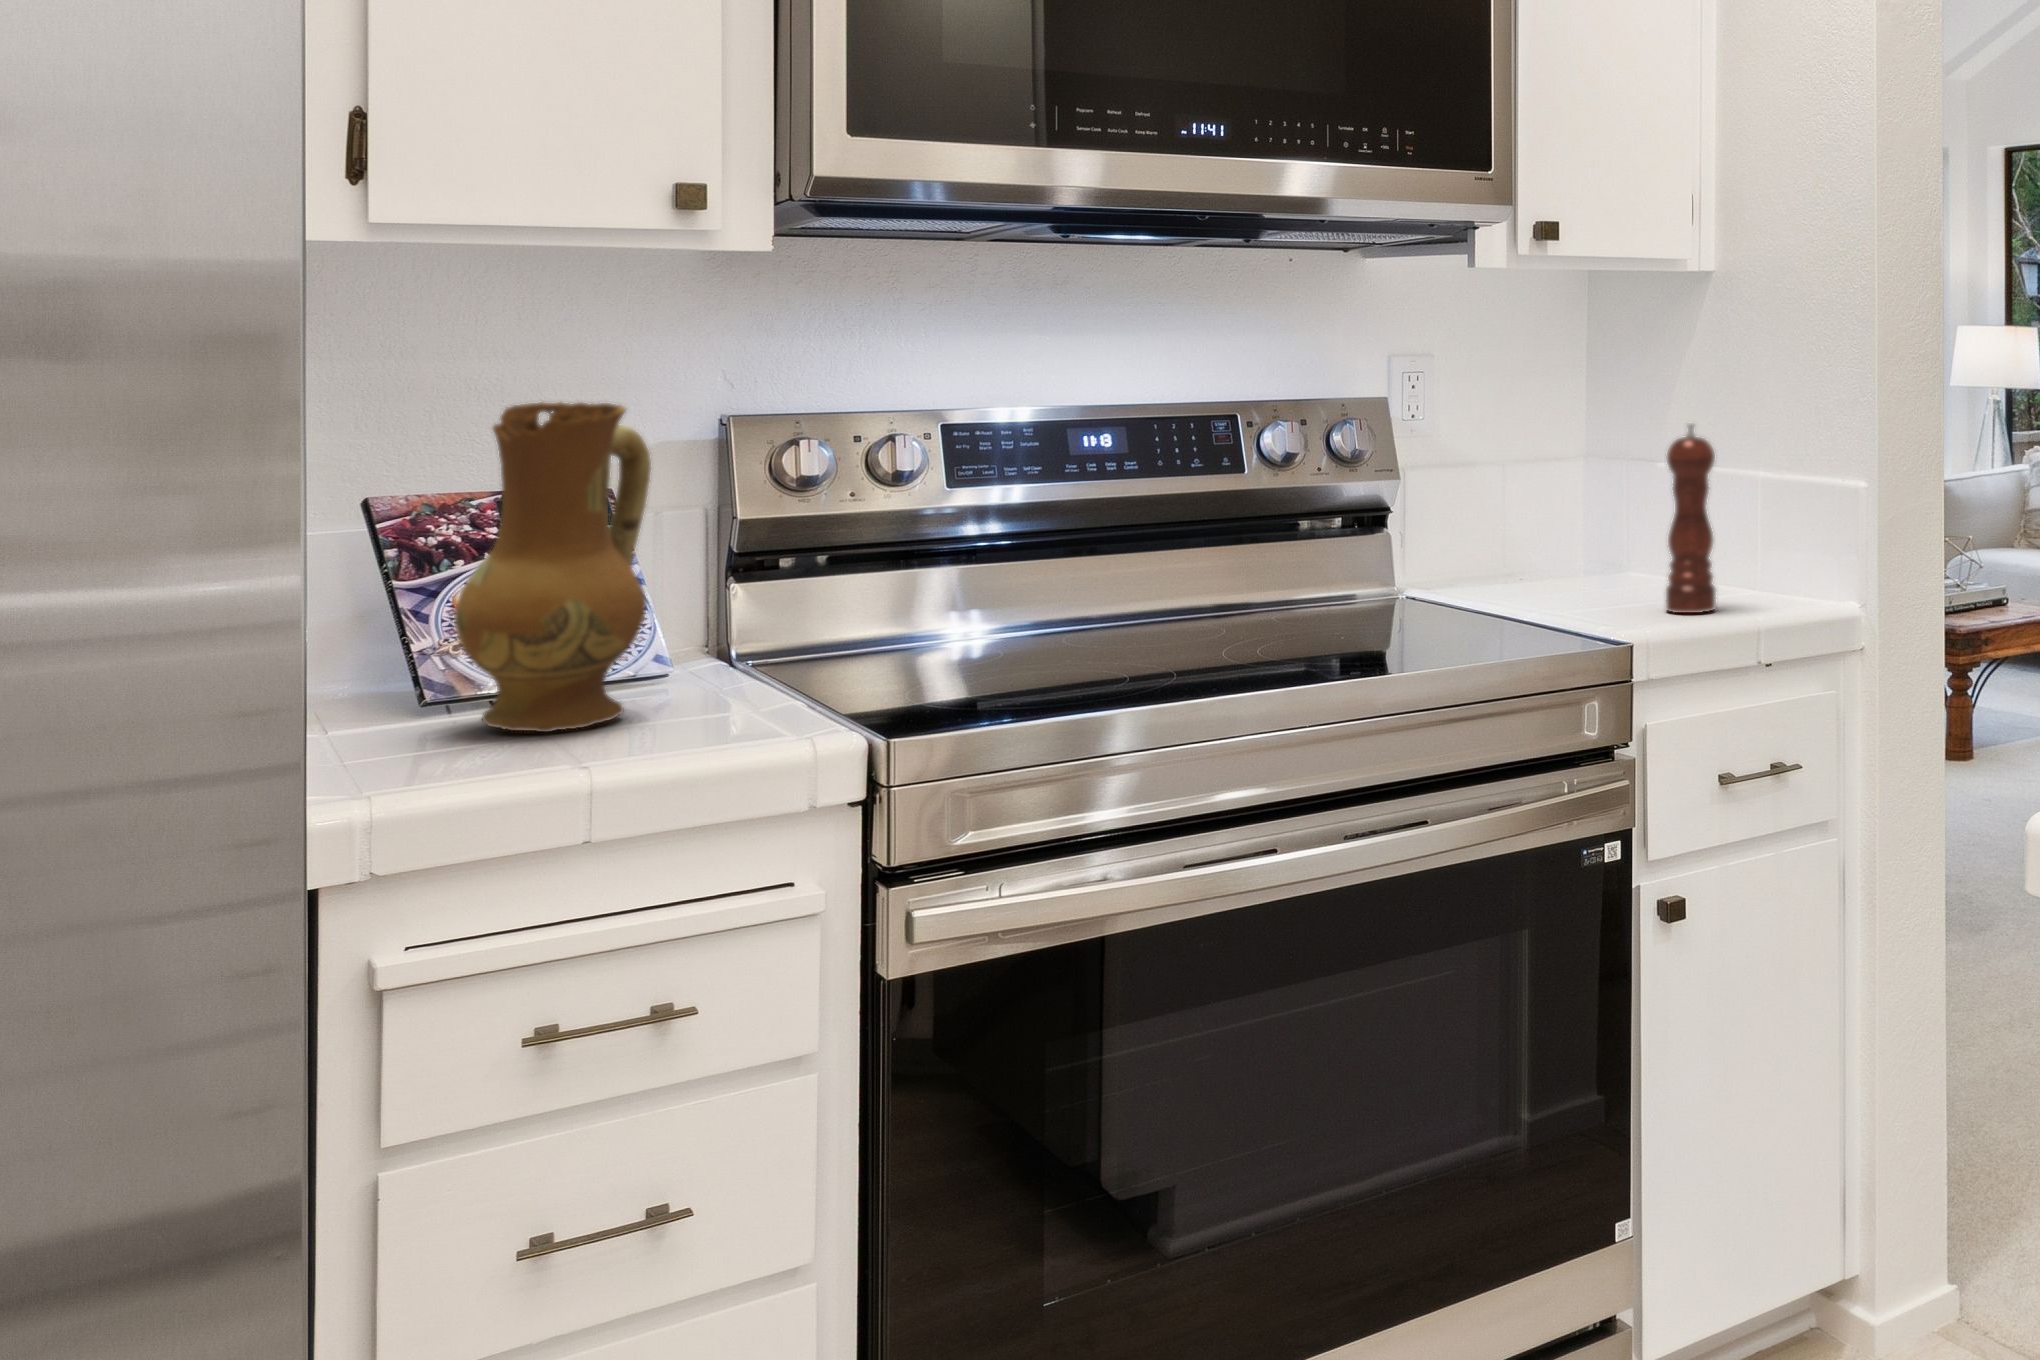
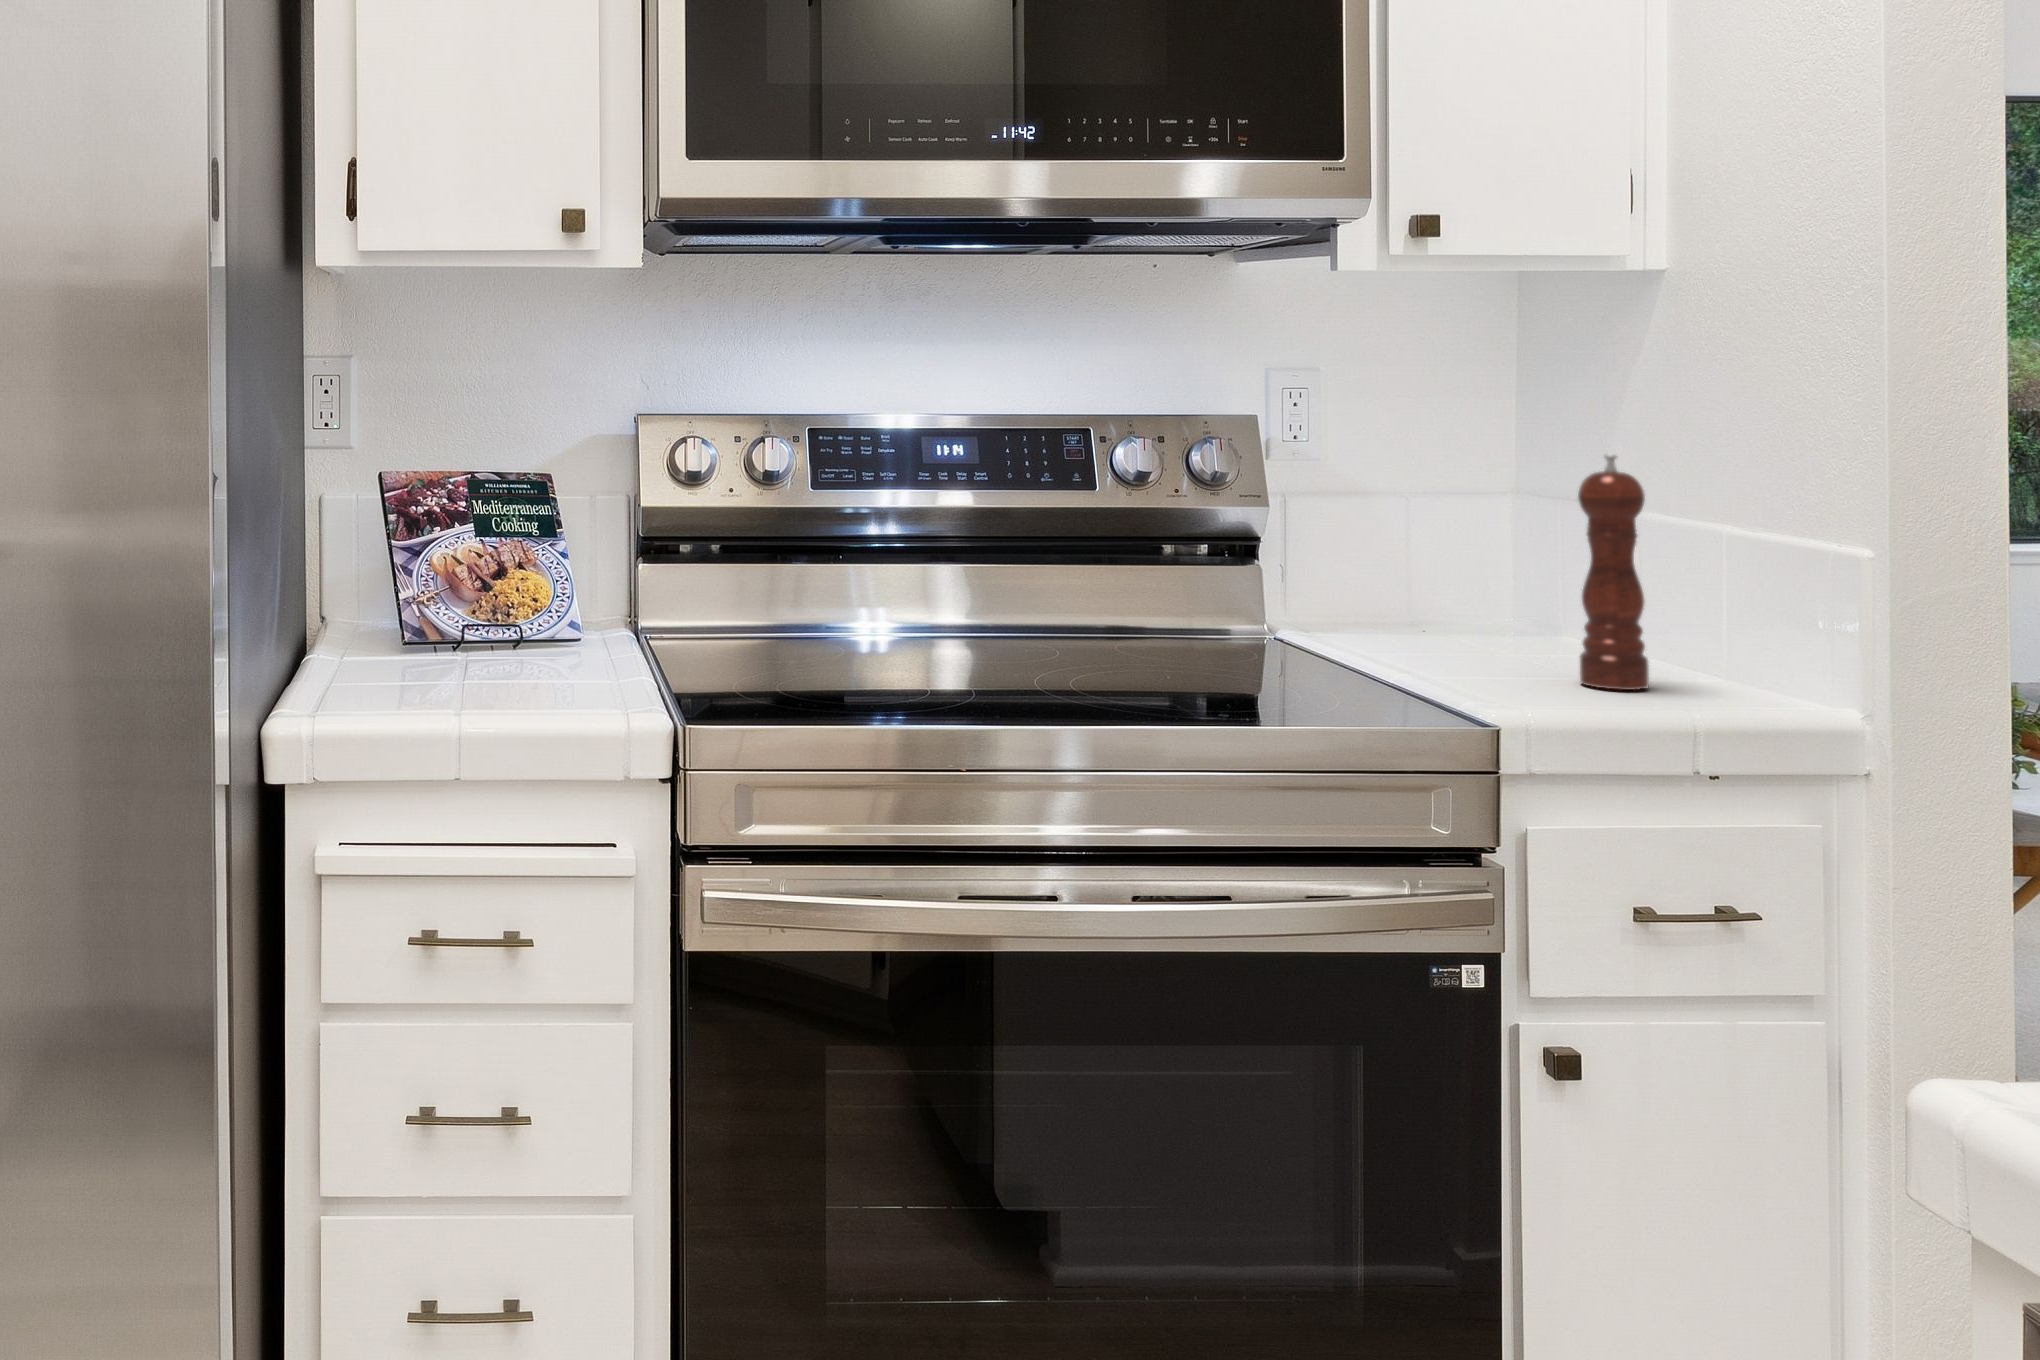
ceramic jug: present [454,402,651,732] -> none [401,398,545,677]

